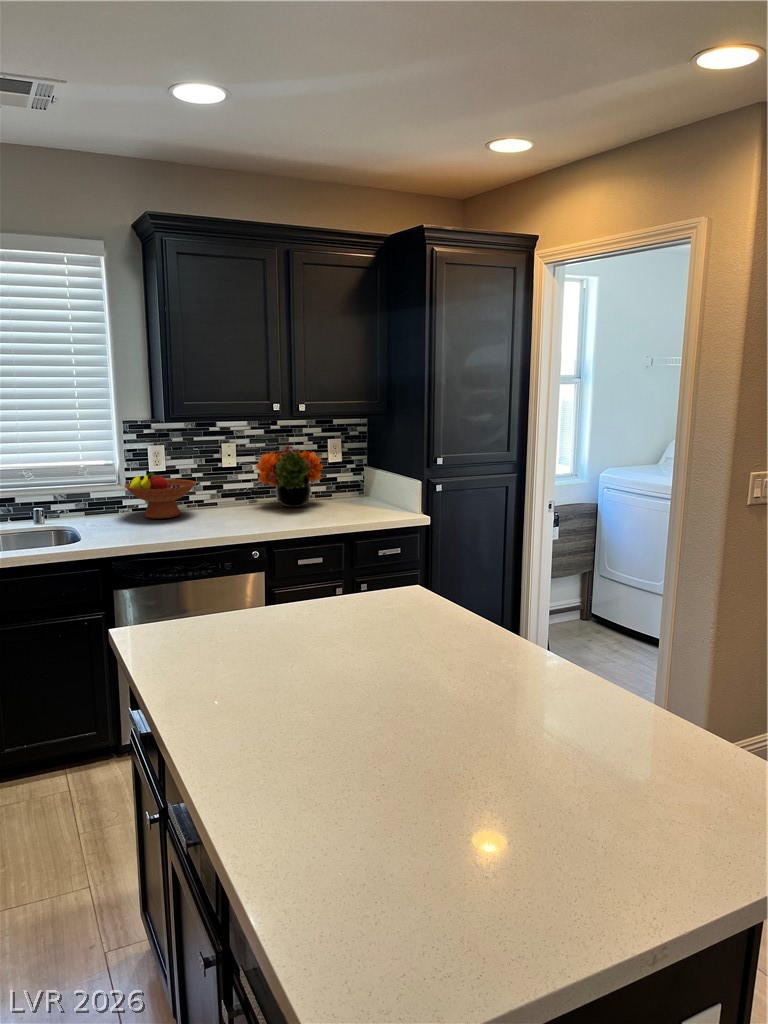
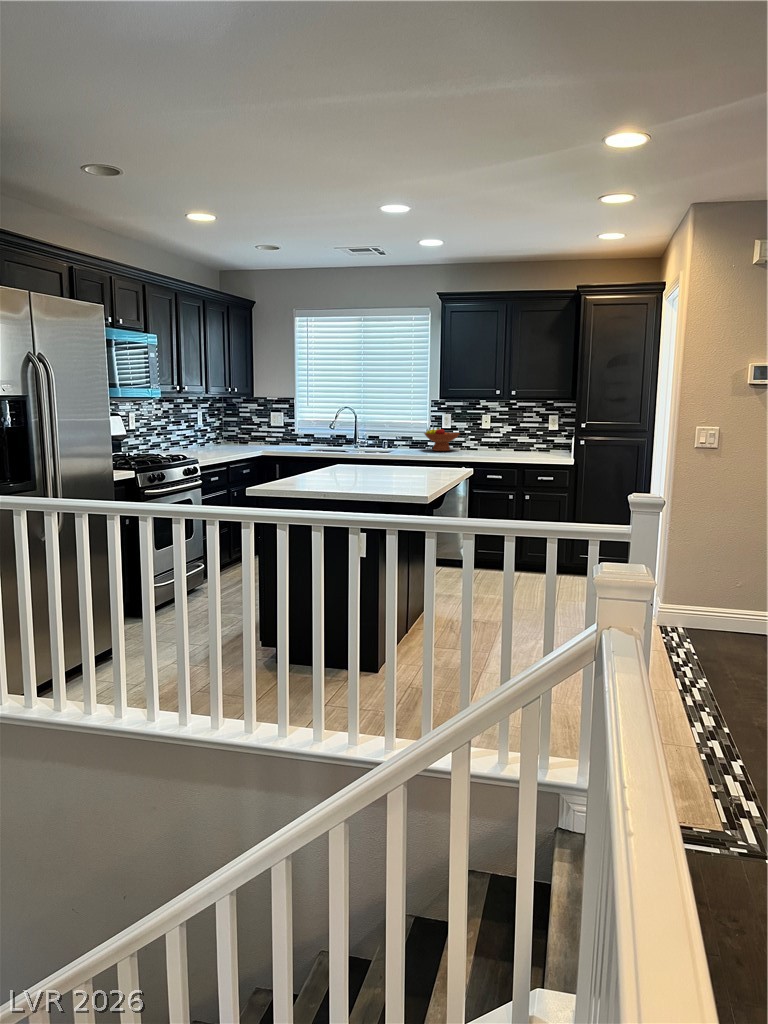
flower arrangement: present [256,446,323,507] -> none [494,416,535,453]

